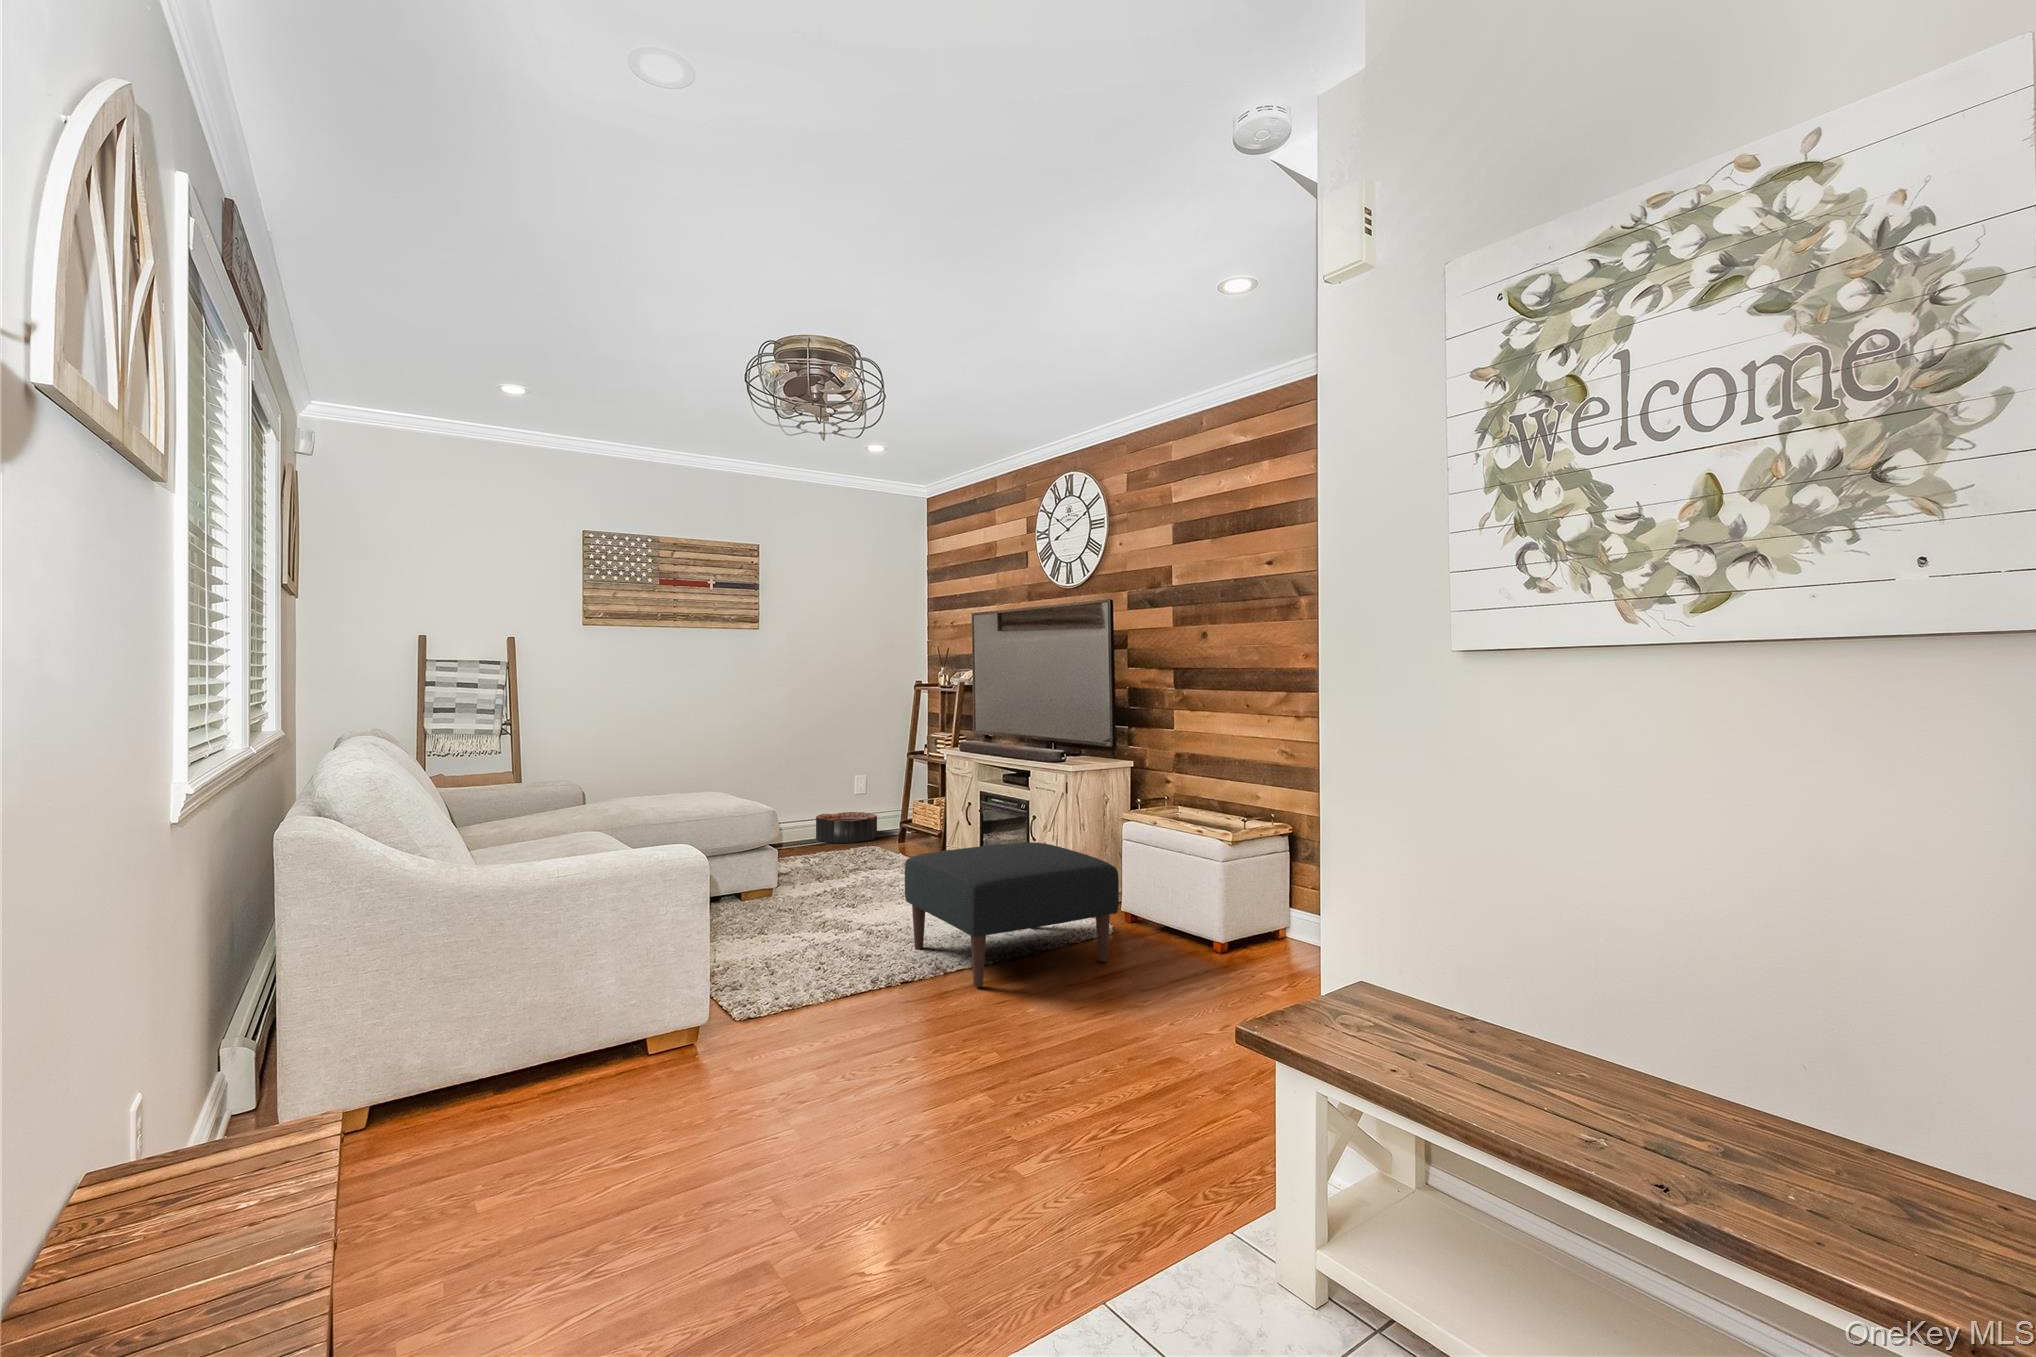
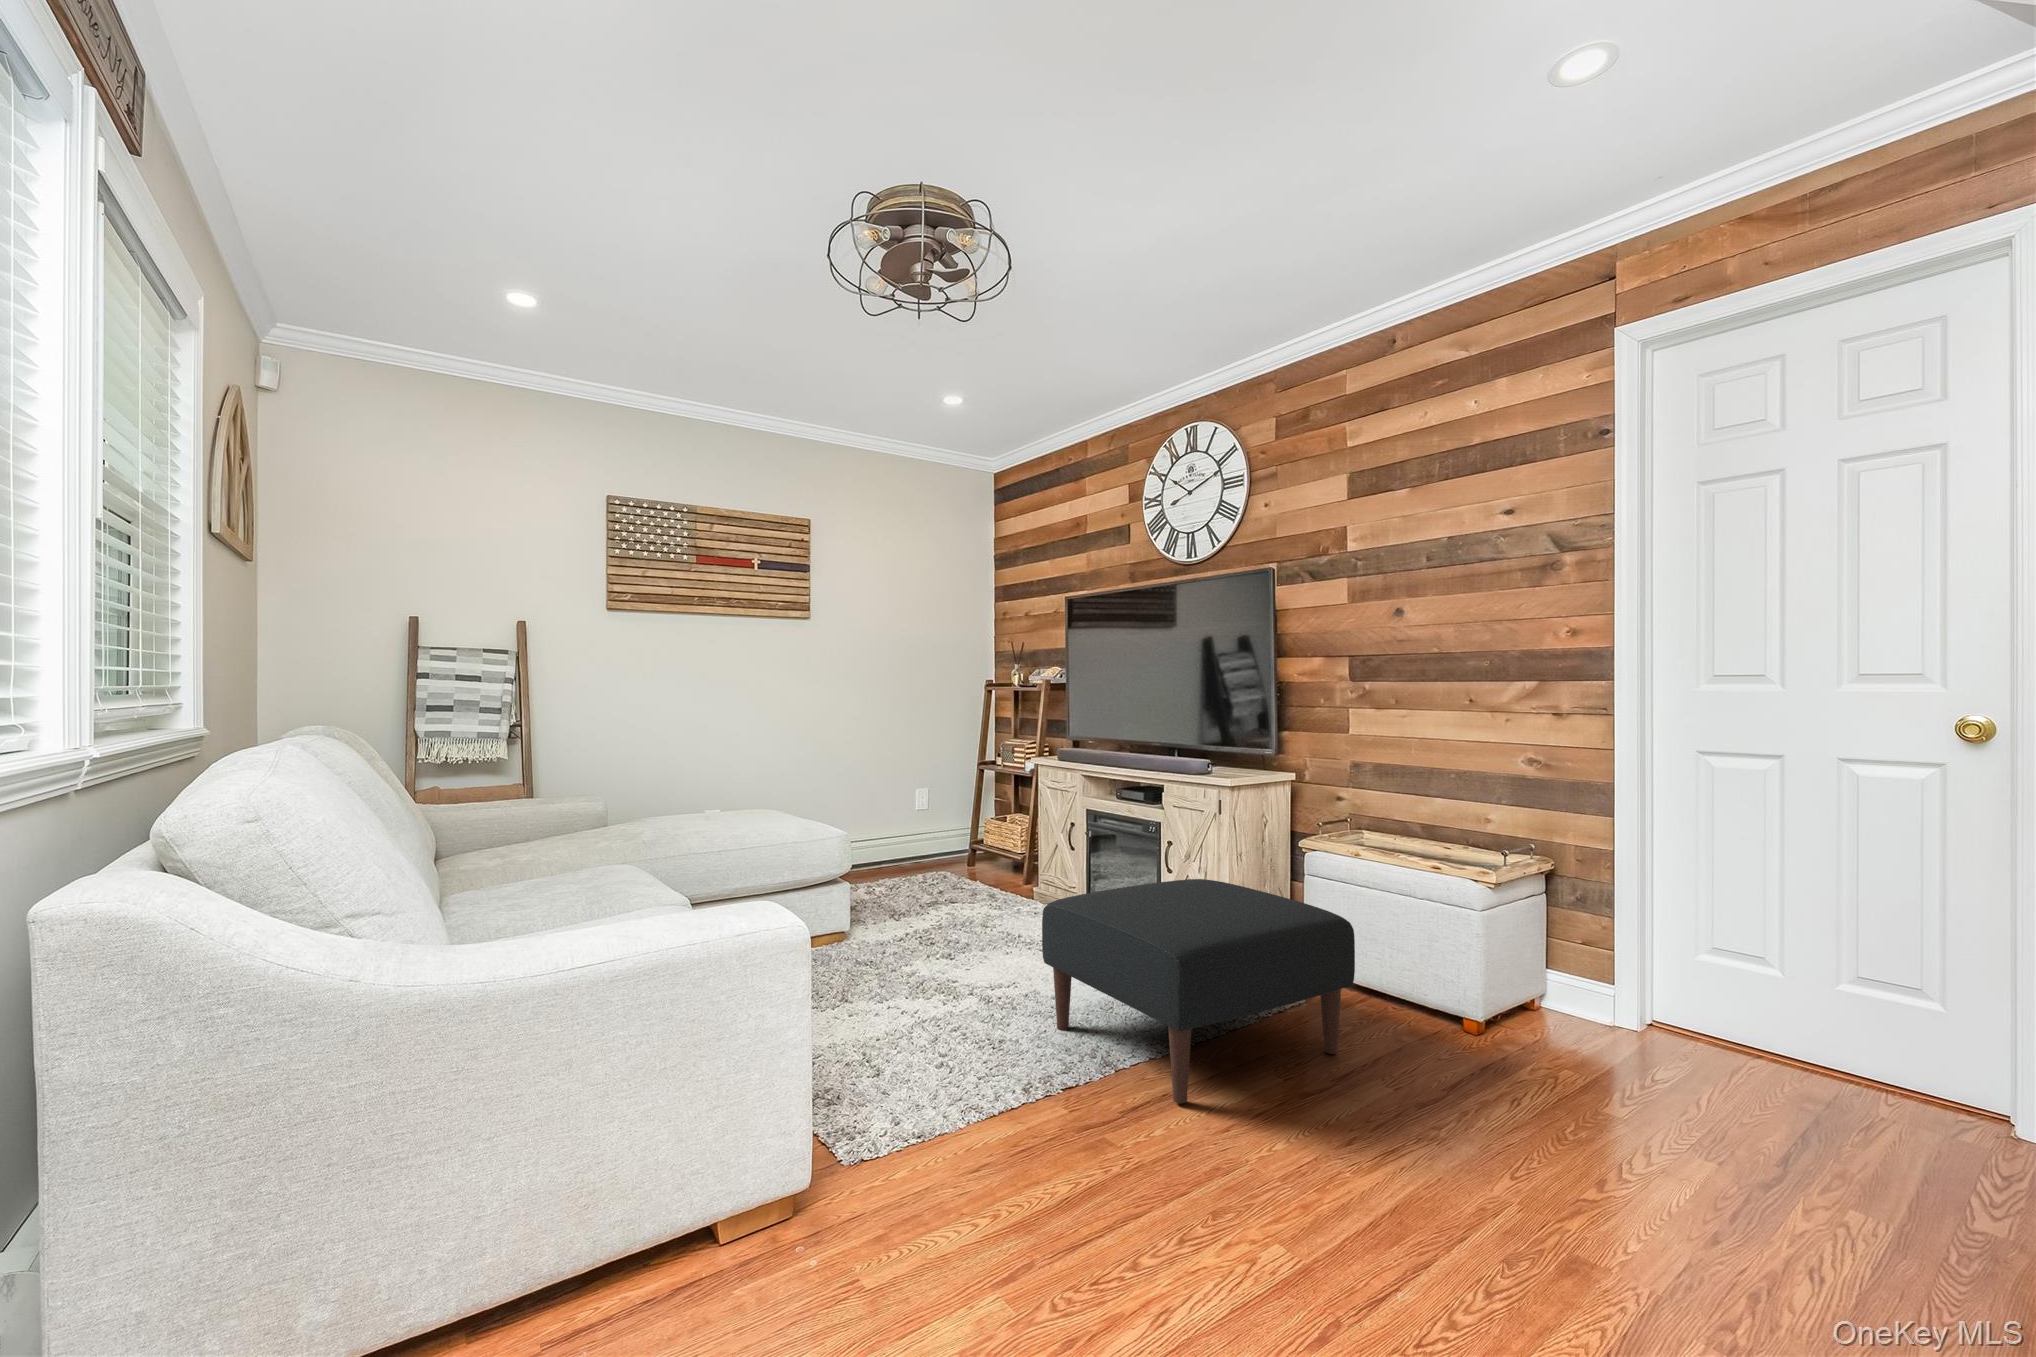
basket: present [816,812,877,843] -> none [876,829,946,867]

